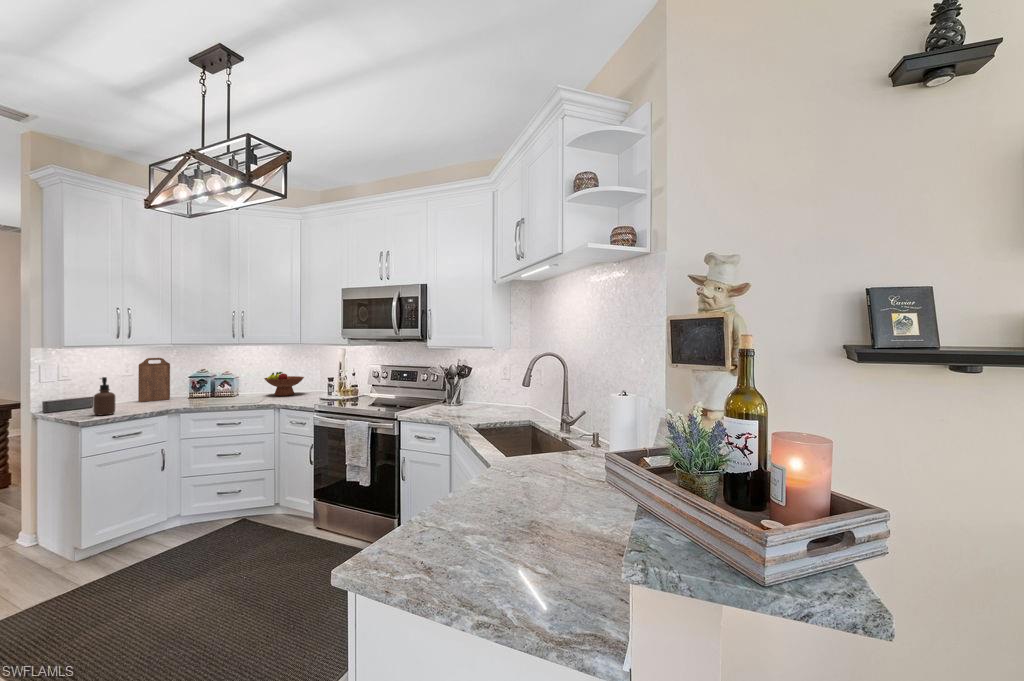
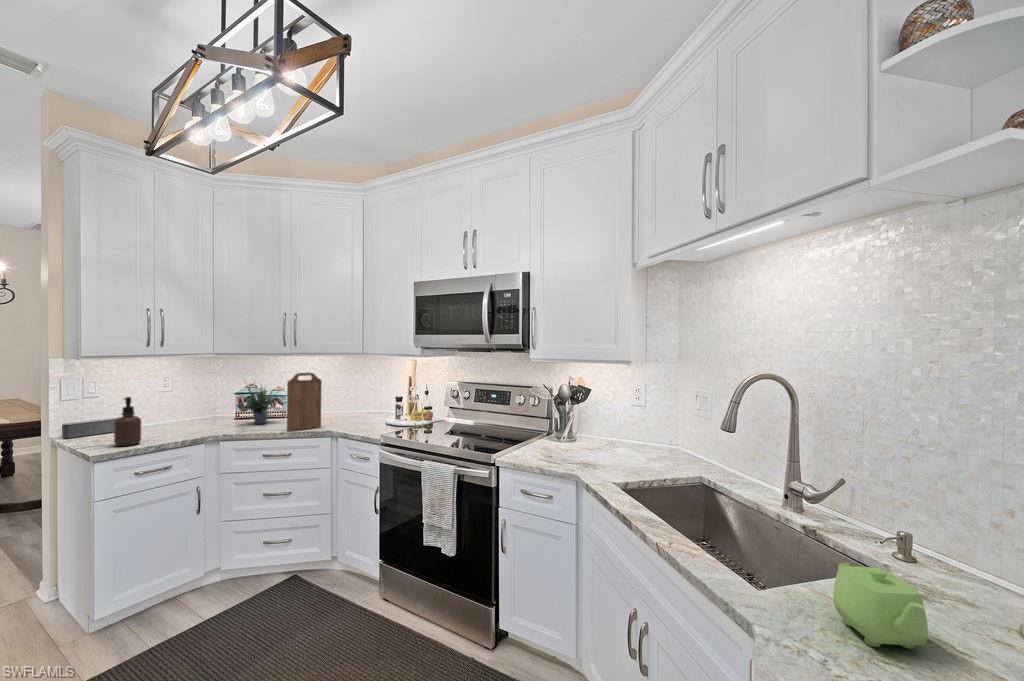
cutting board: present [138,358,170,402] -> present [287,373,322,431]
potted plant: none [187,362,237,400] -> present [236,385,287,424]
fruit bowl: present [264,372,304,396] -> none [321,388,368,418]
teapot: none [534,437,561,469] -> present [833,563,928,649]

